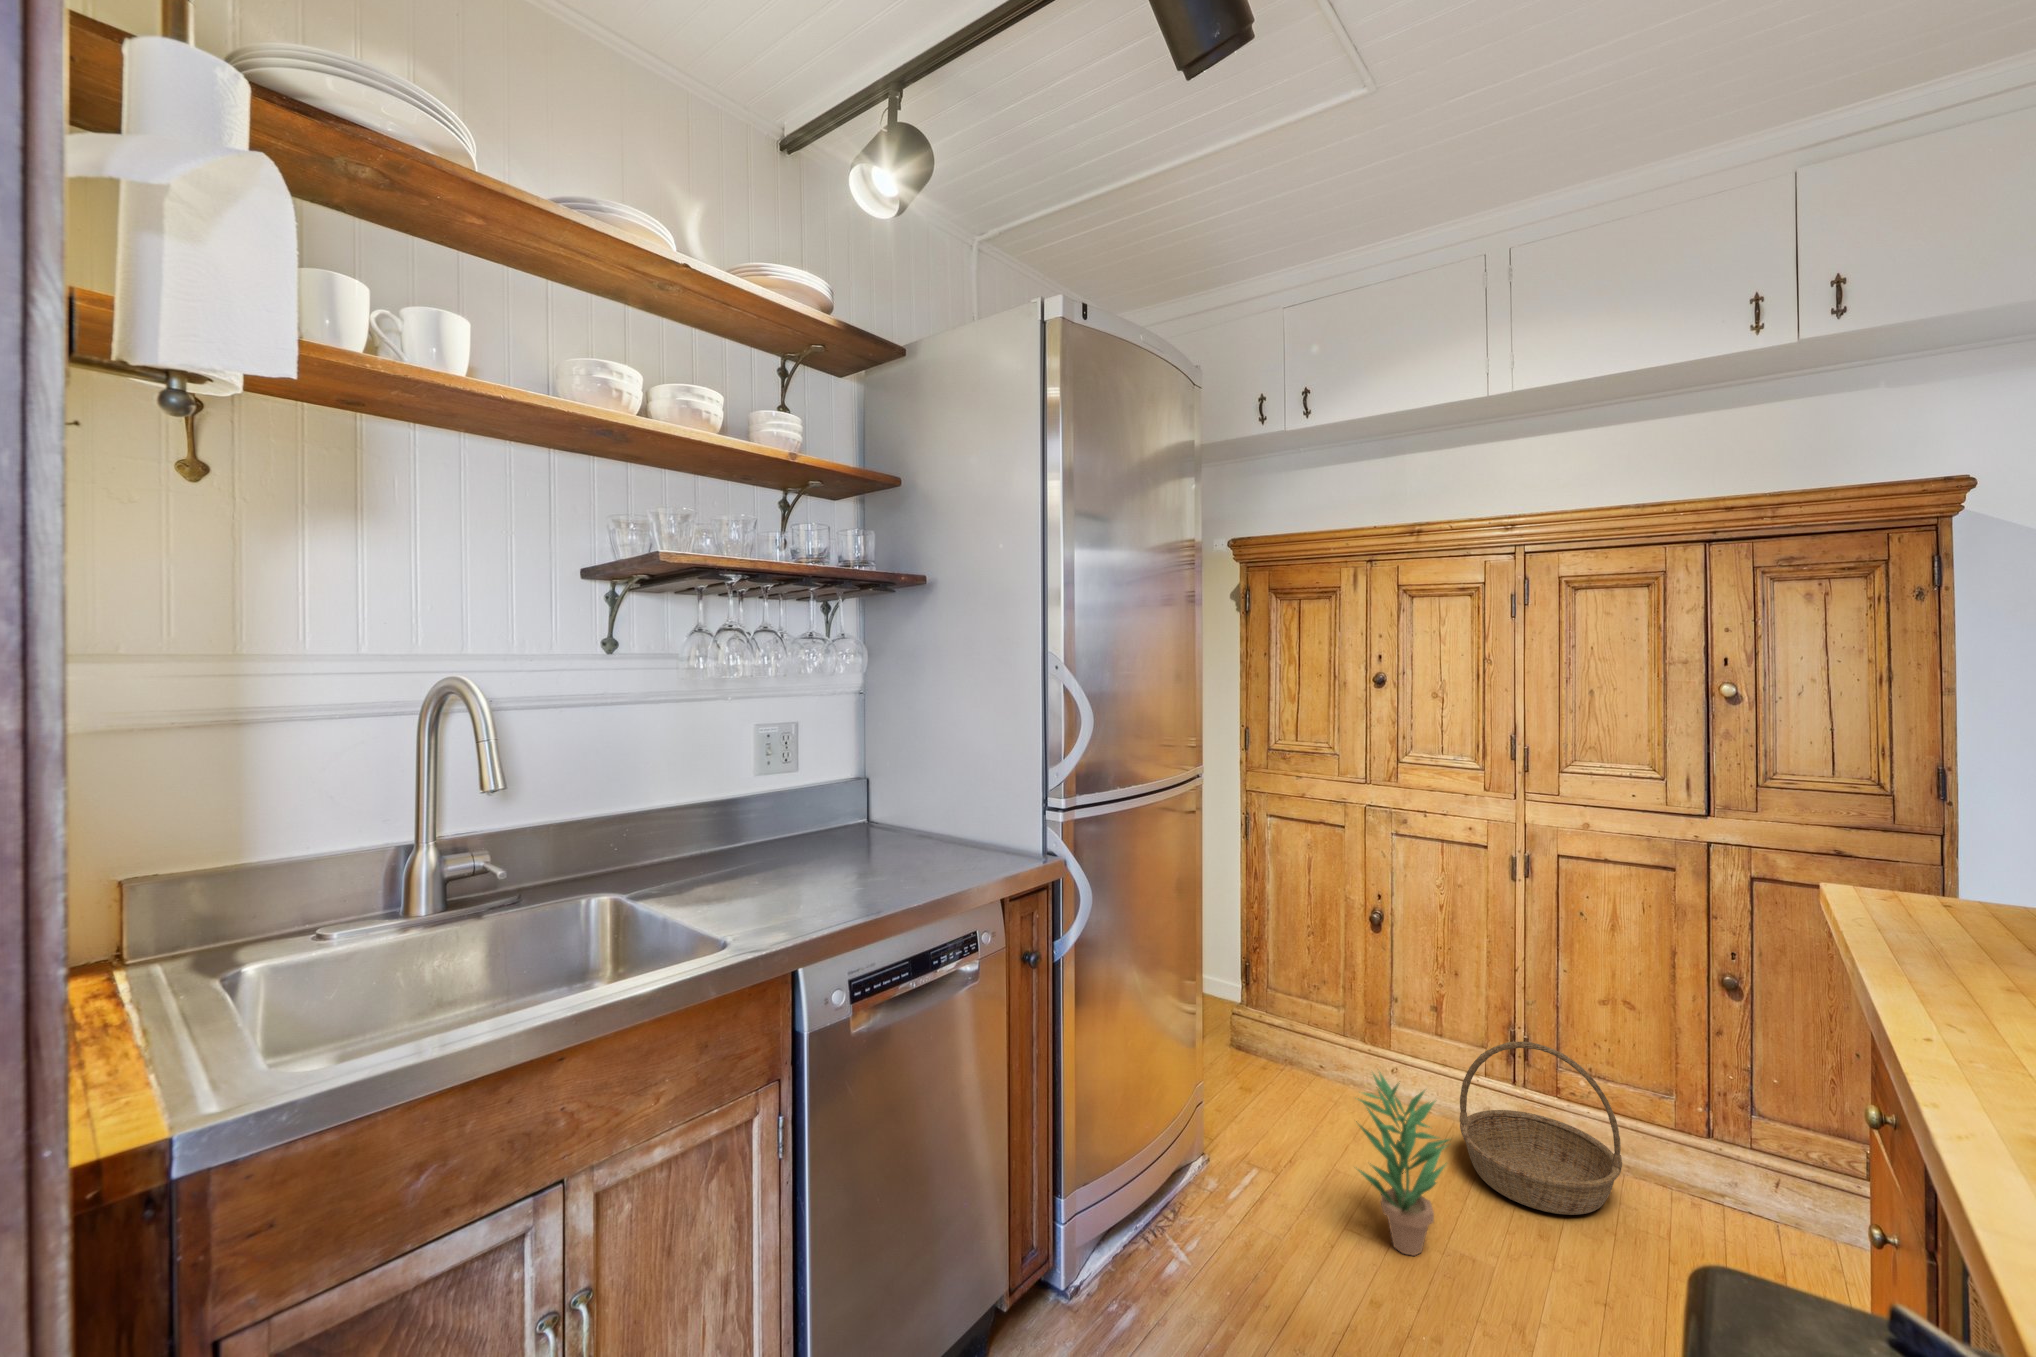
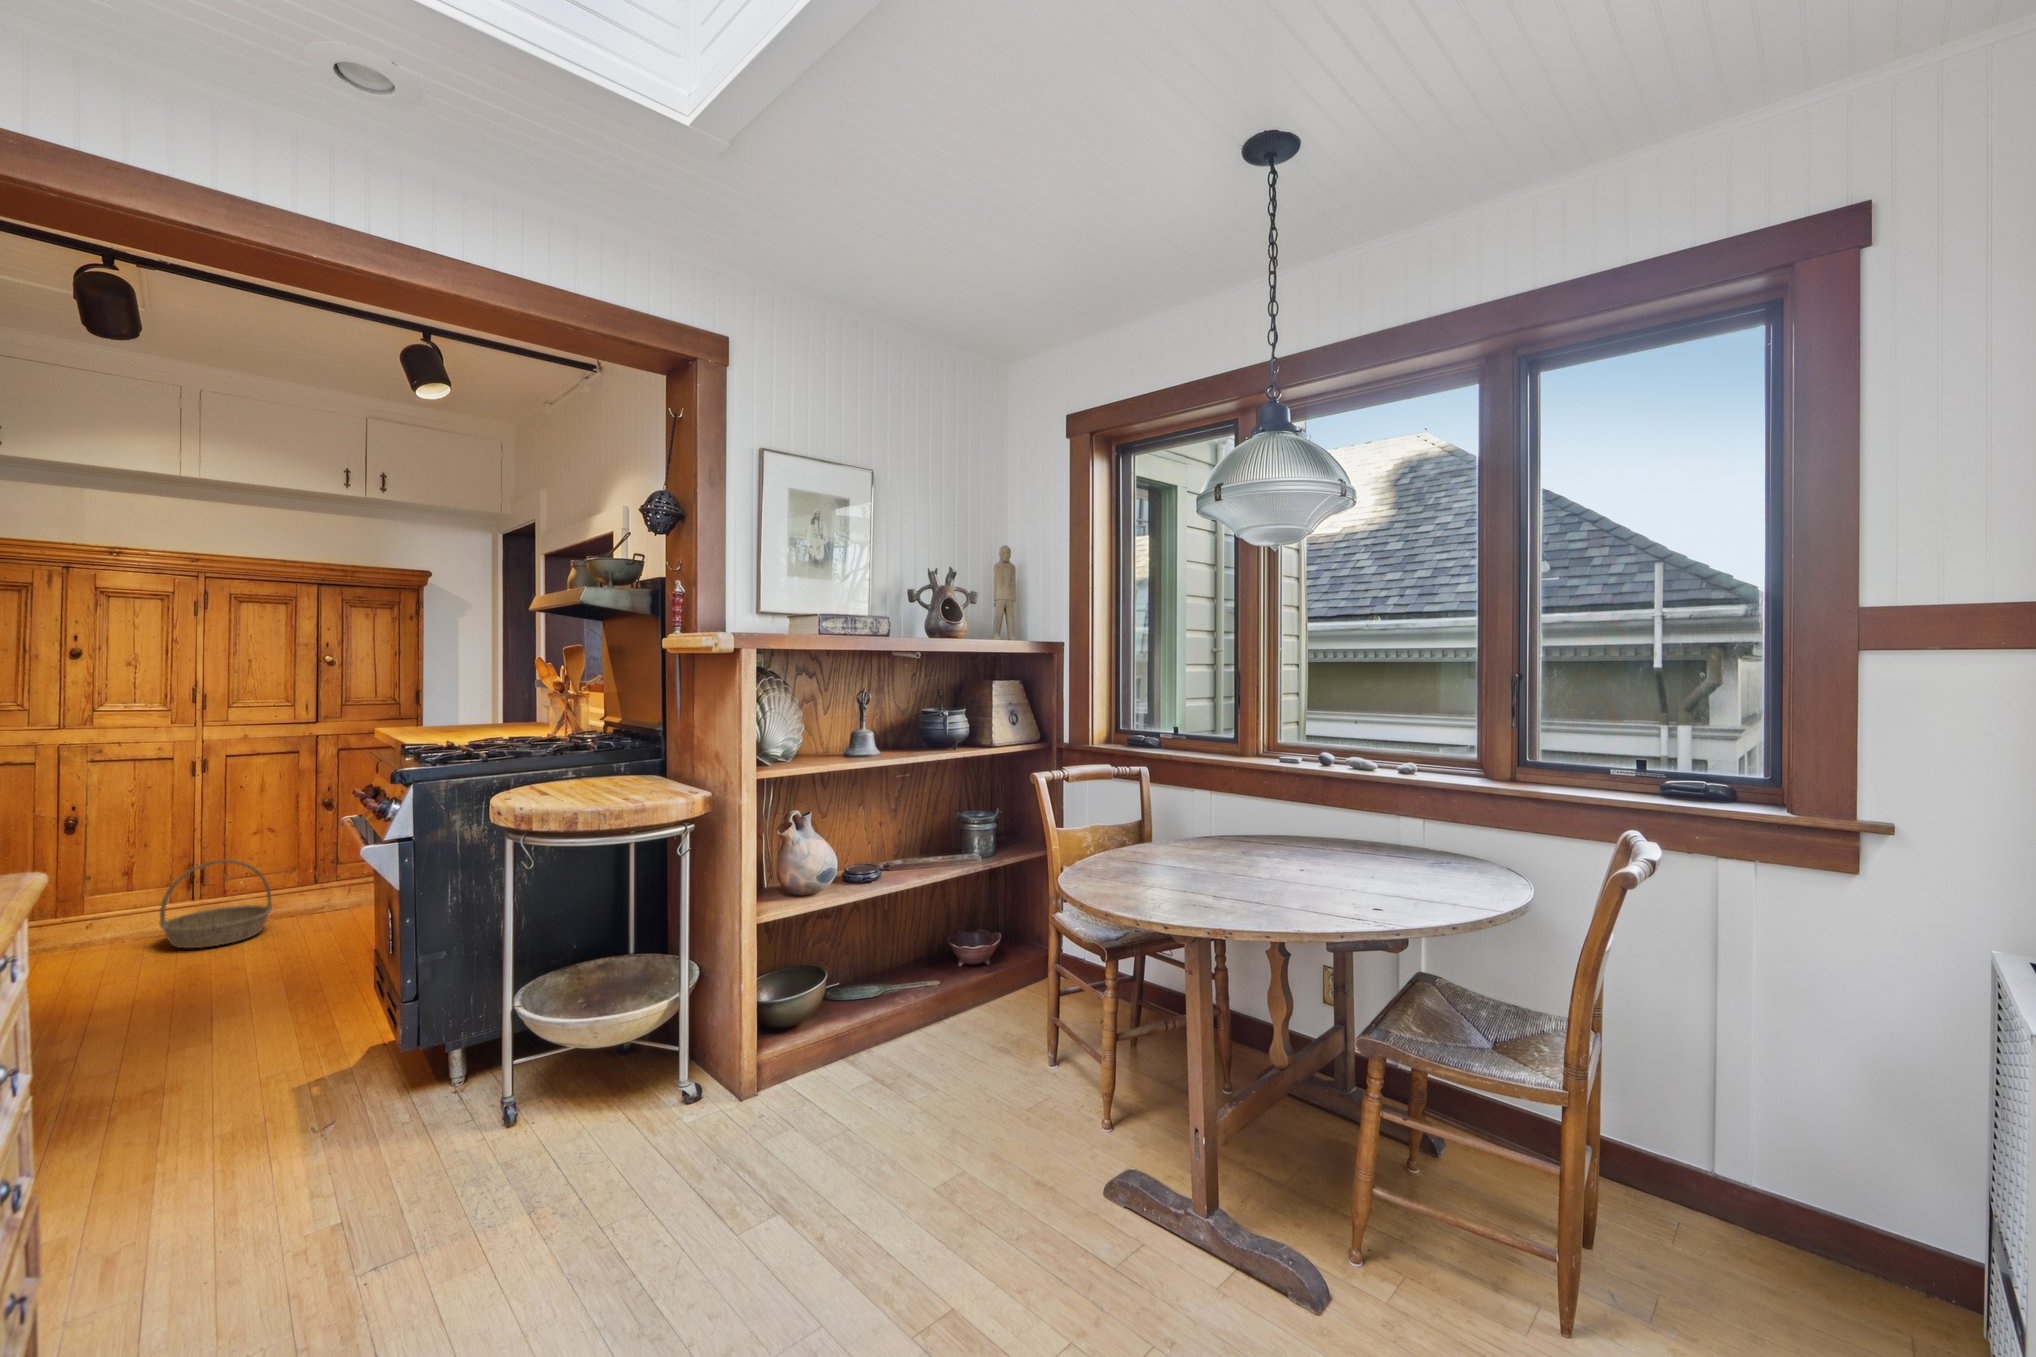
potted plant: present [1356,1073,1448,1255] -> none [98,883,179,986]

